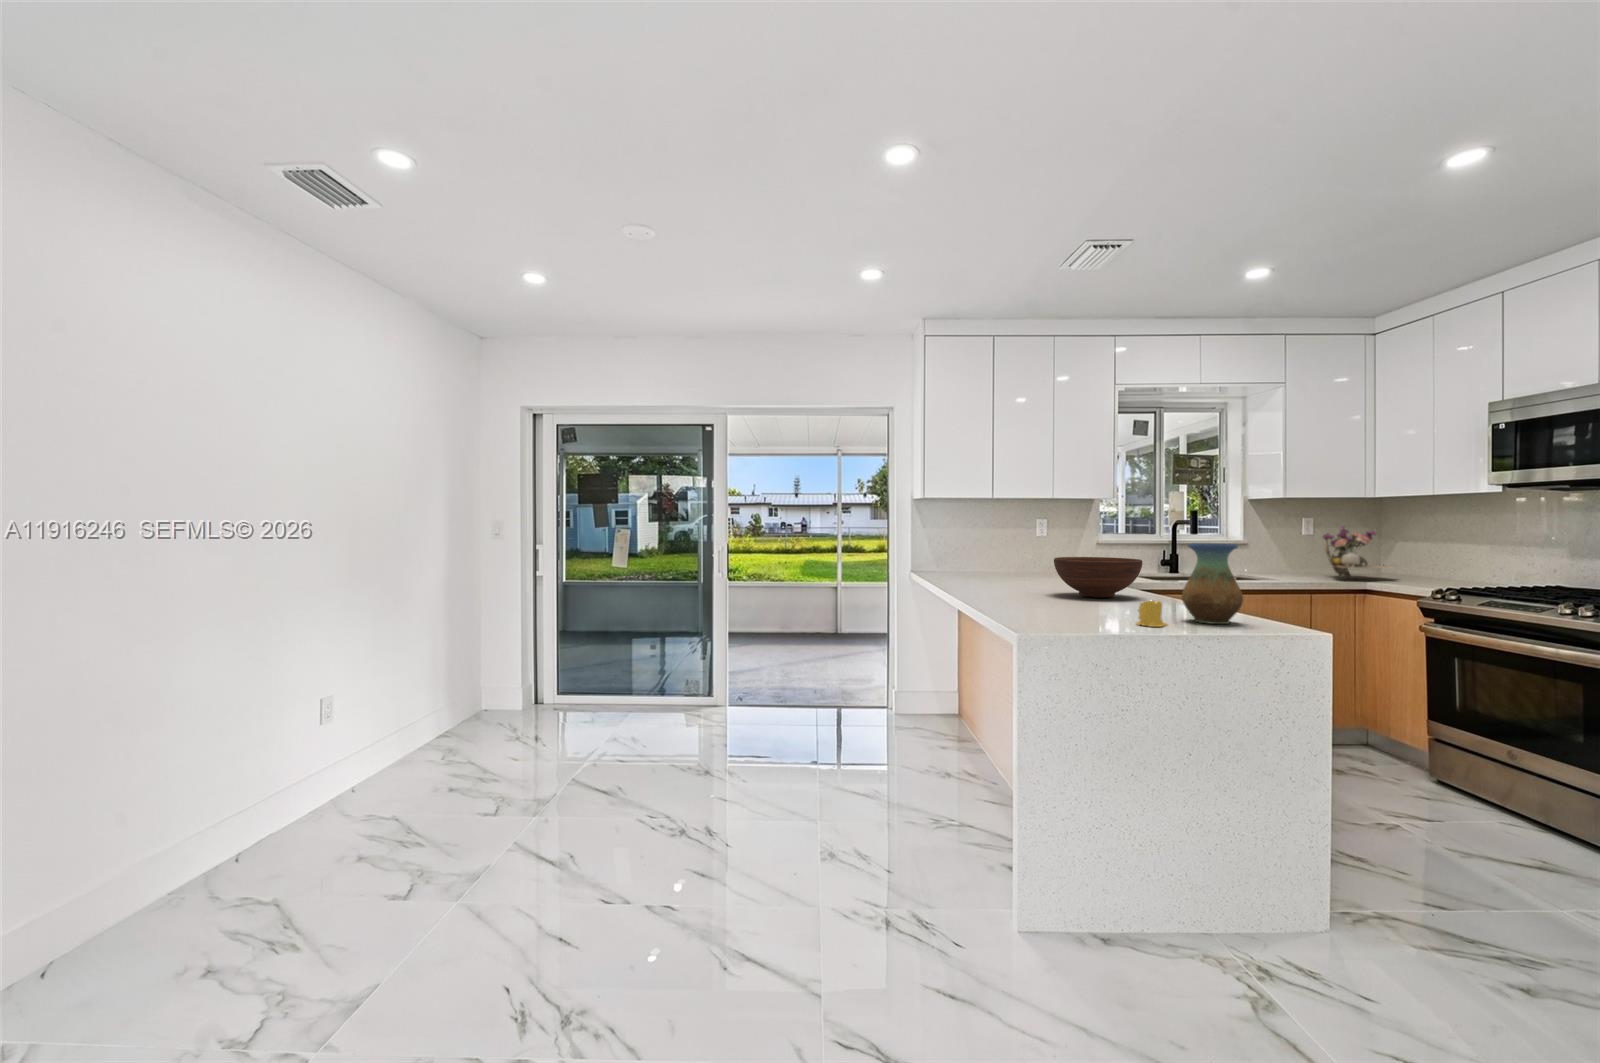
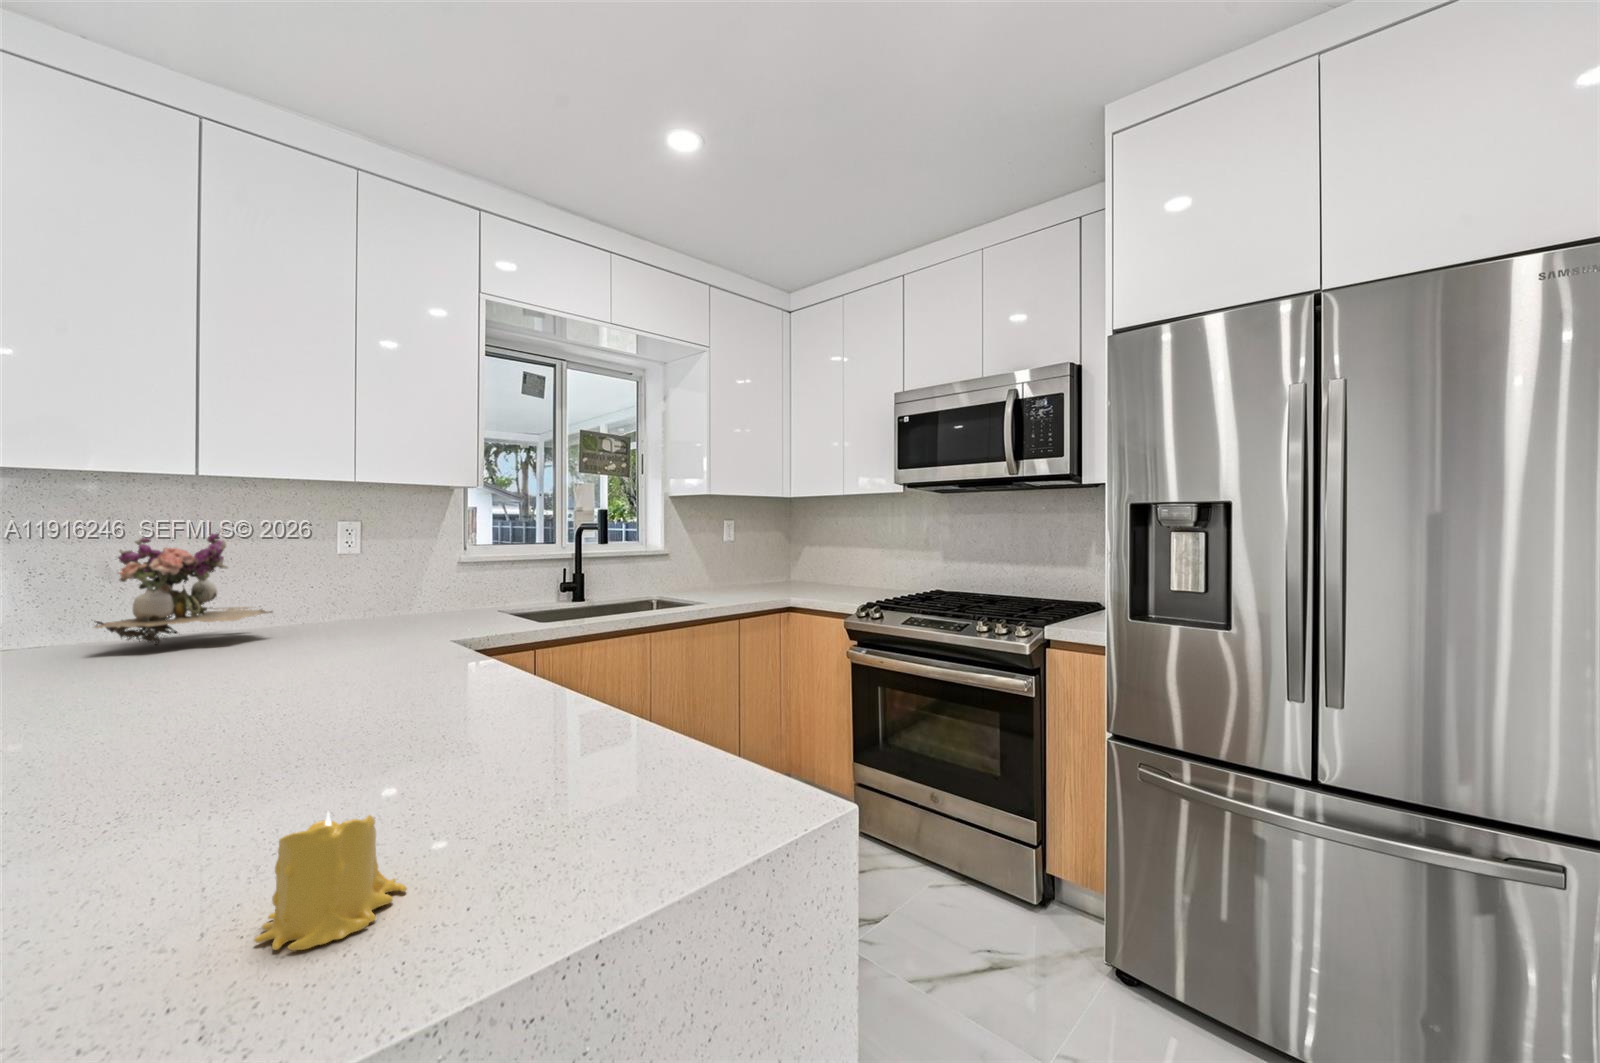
flower arrangement: present [1323,526,1394,578] -> present [94,531,272,645]
vase: present [1182,543,1243,624] -> none [486,571,650,826]
fruit bowl: present [1054,557,1143,598] -> none [242,596,472,701]

